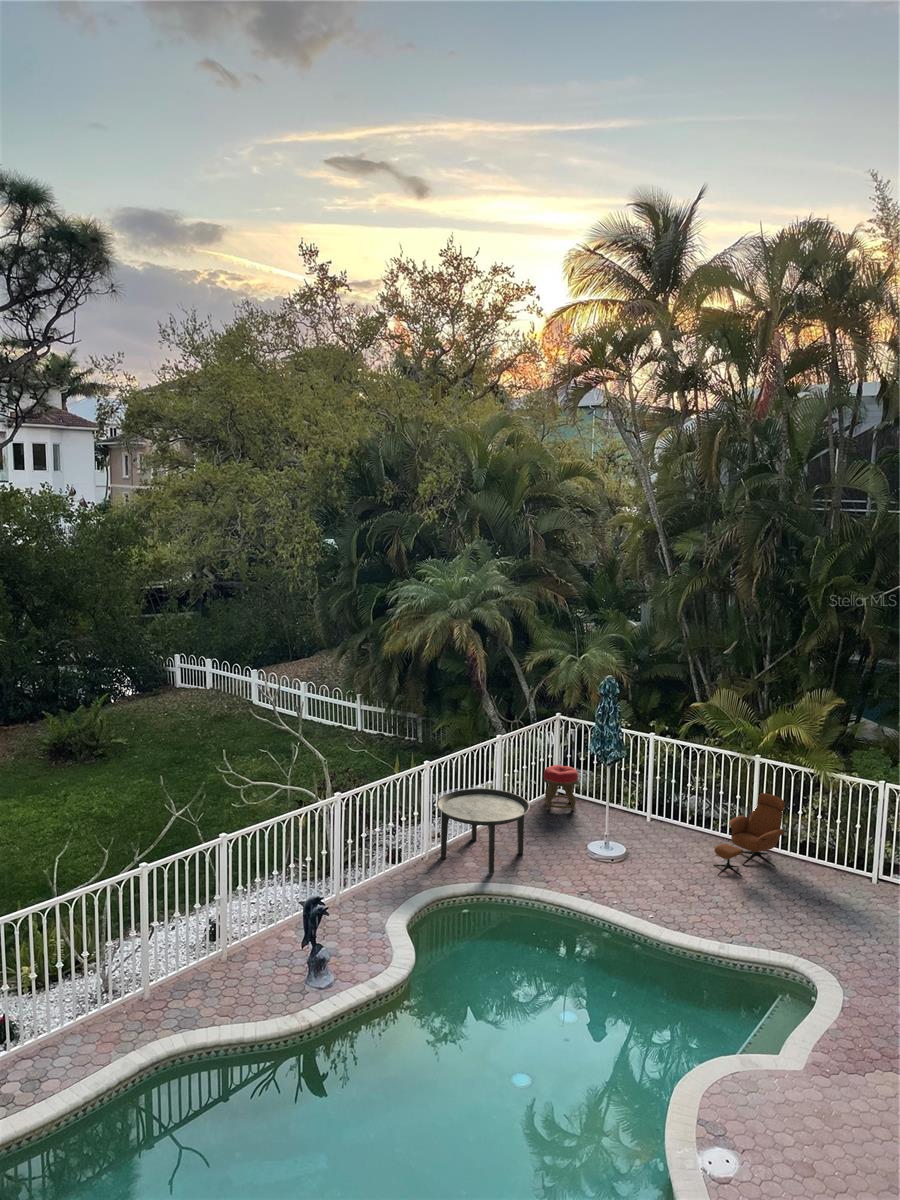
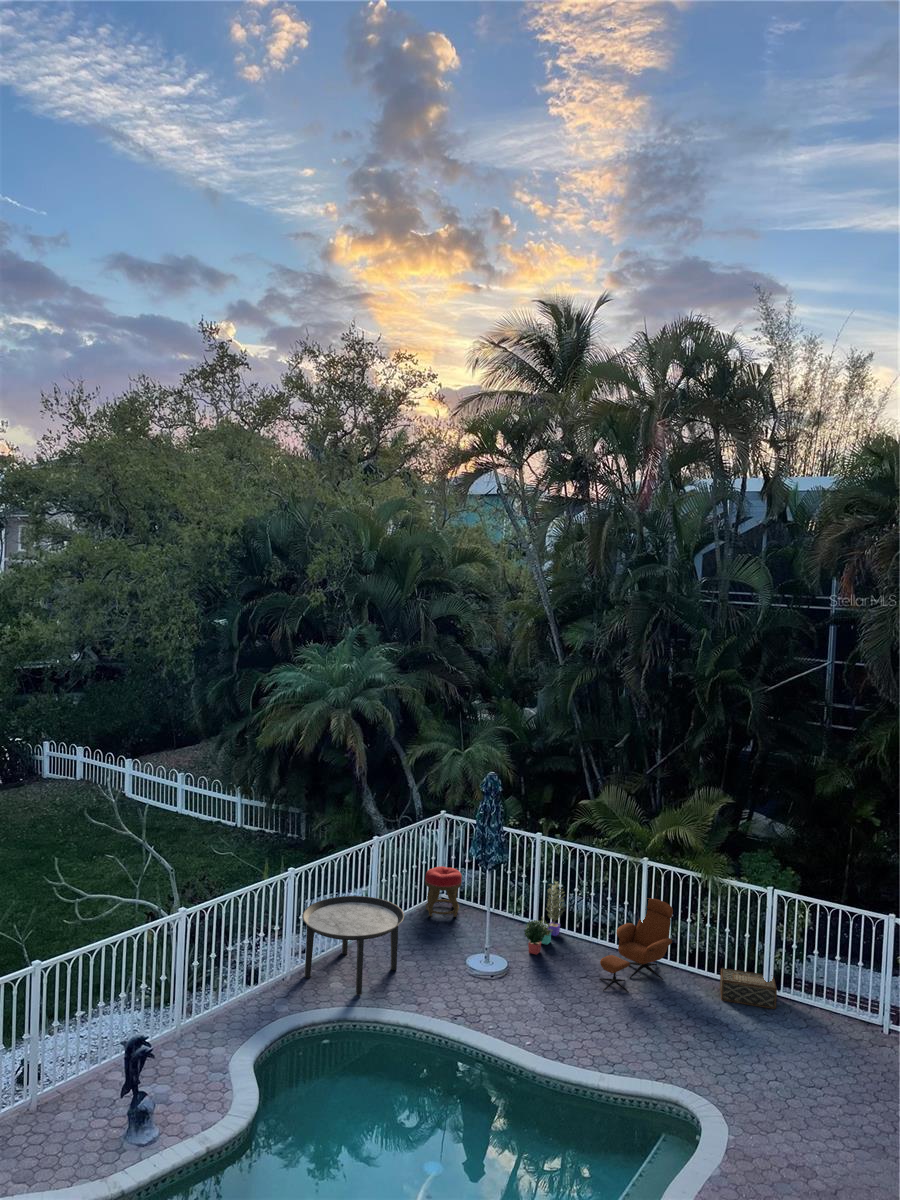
potted plant: none [640,776,680,844] -> present [524,879,565,955]
woven basket: none [831,857,887,893] -> present [720,968,777,1009]

